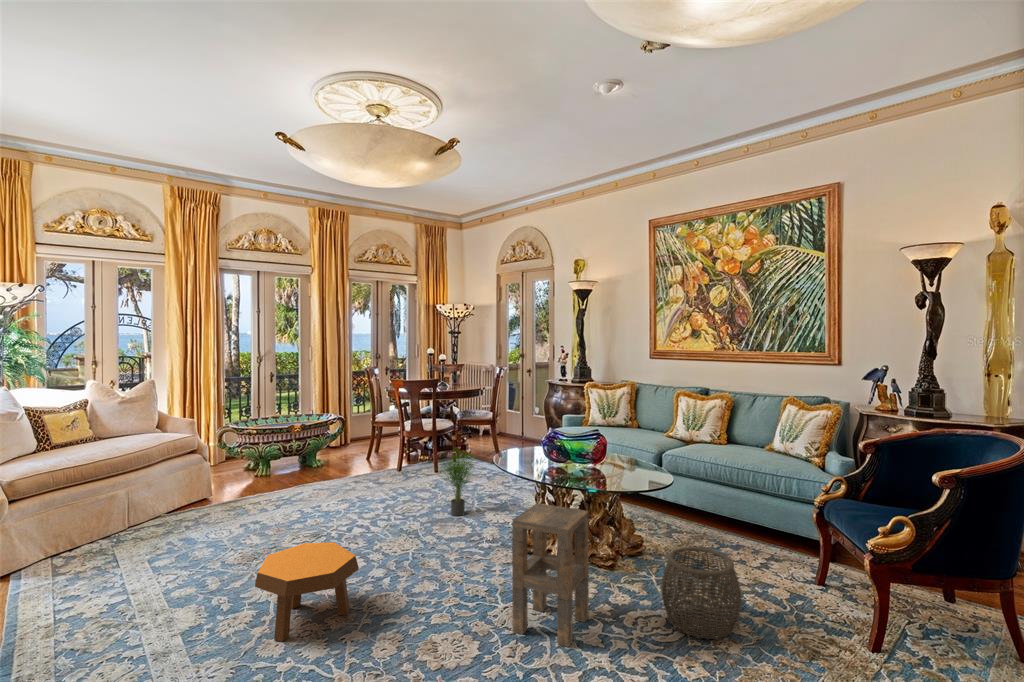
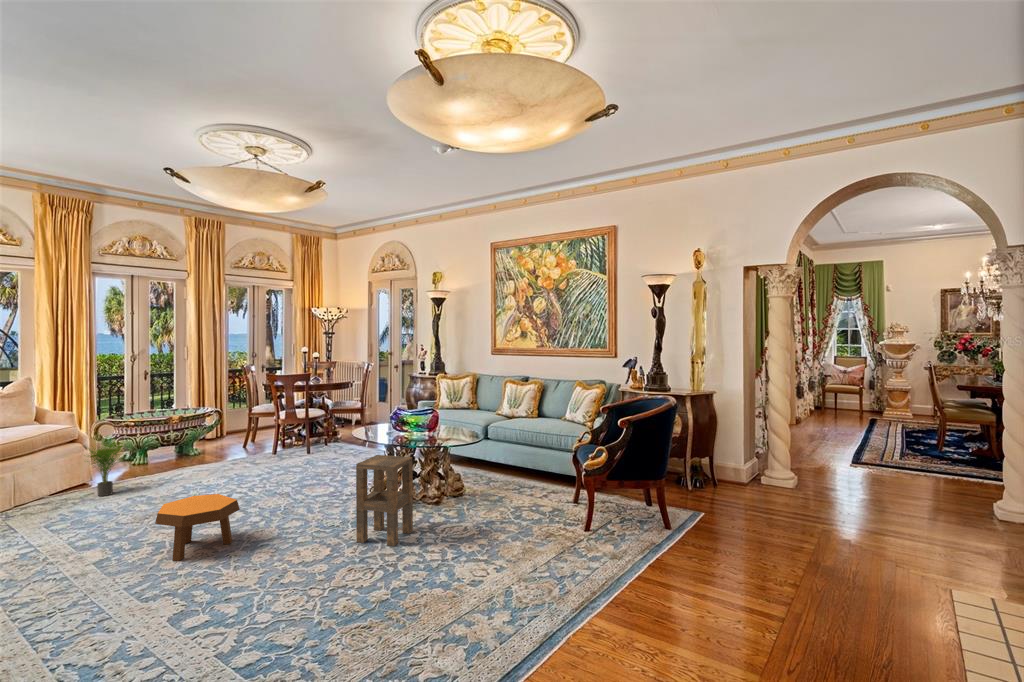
potted plant: present [442,451,473,516] -> present [87,439,122,496]
woven basket: present [661,547,742,640] -> none [462,479,513,535]

